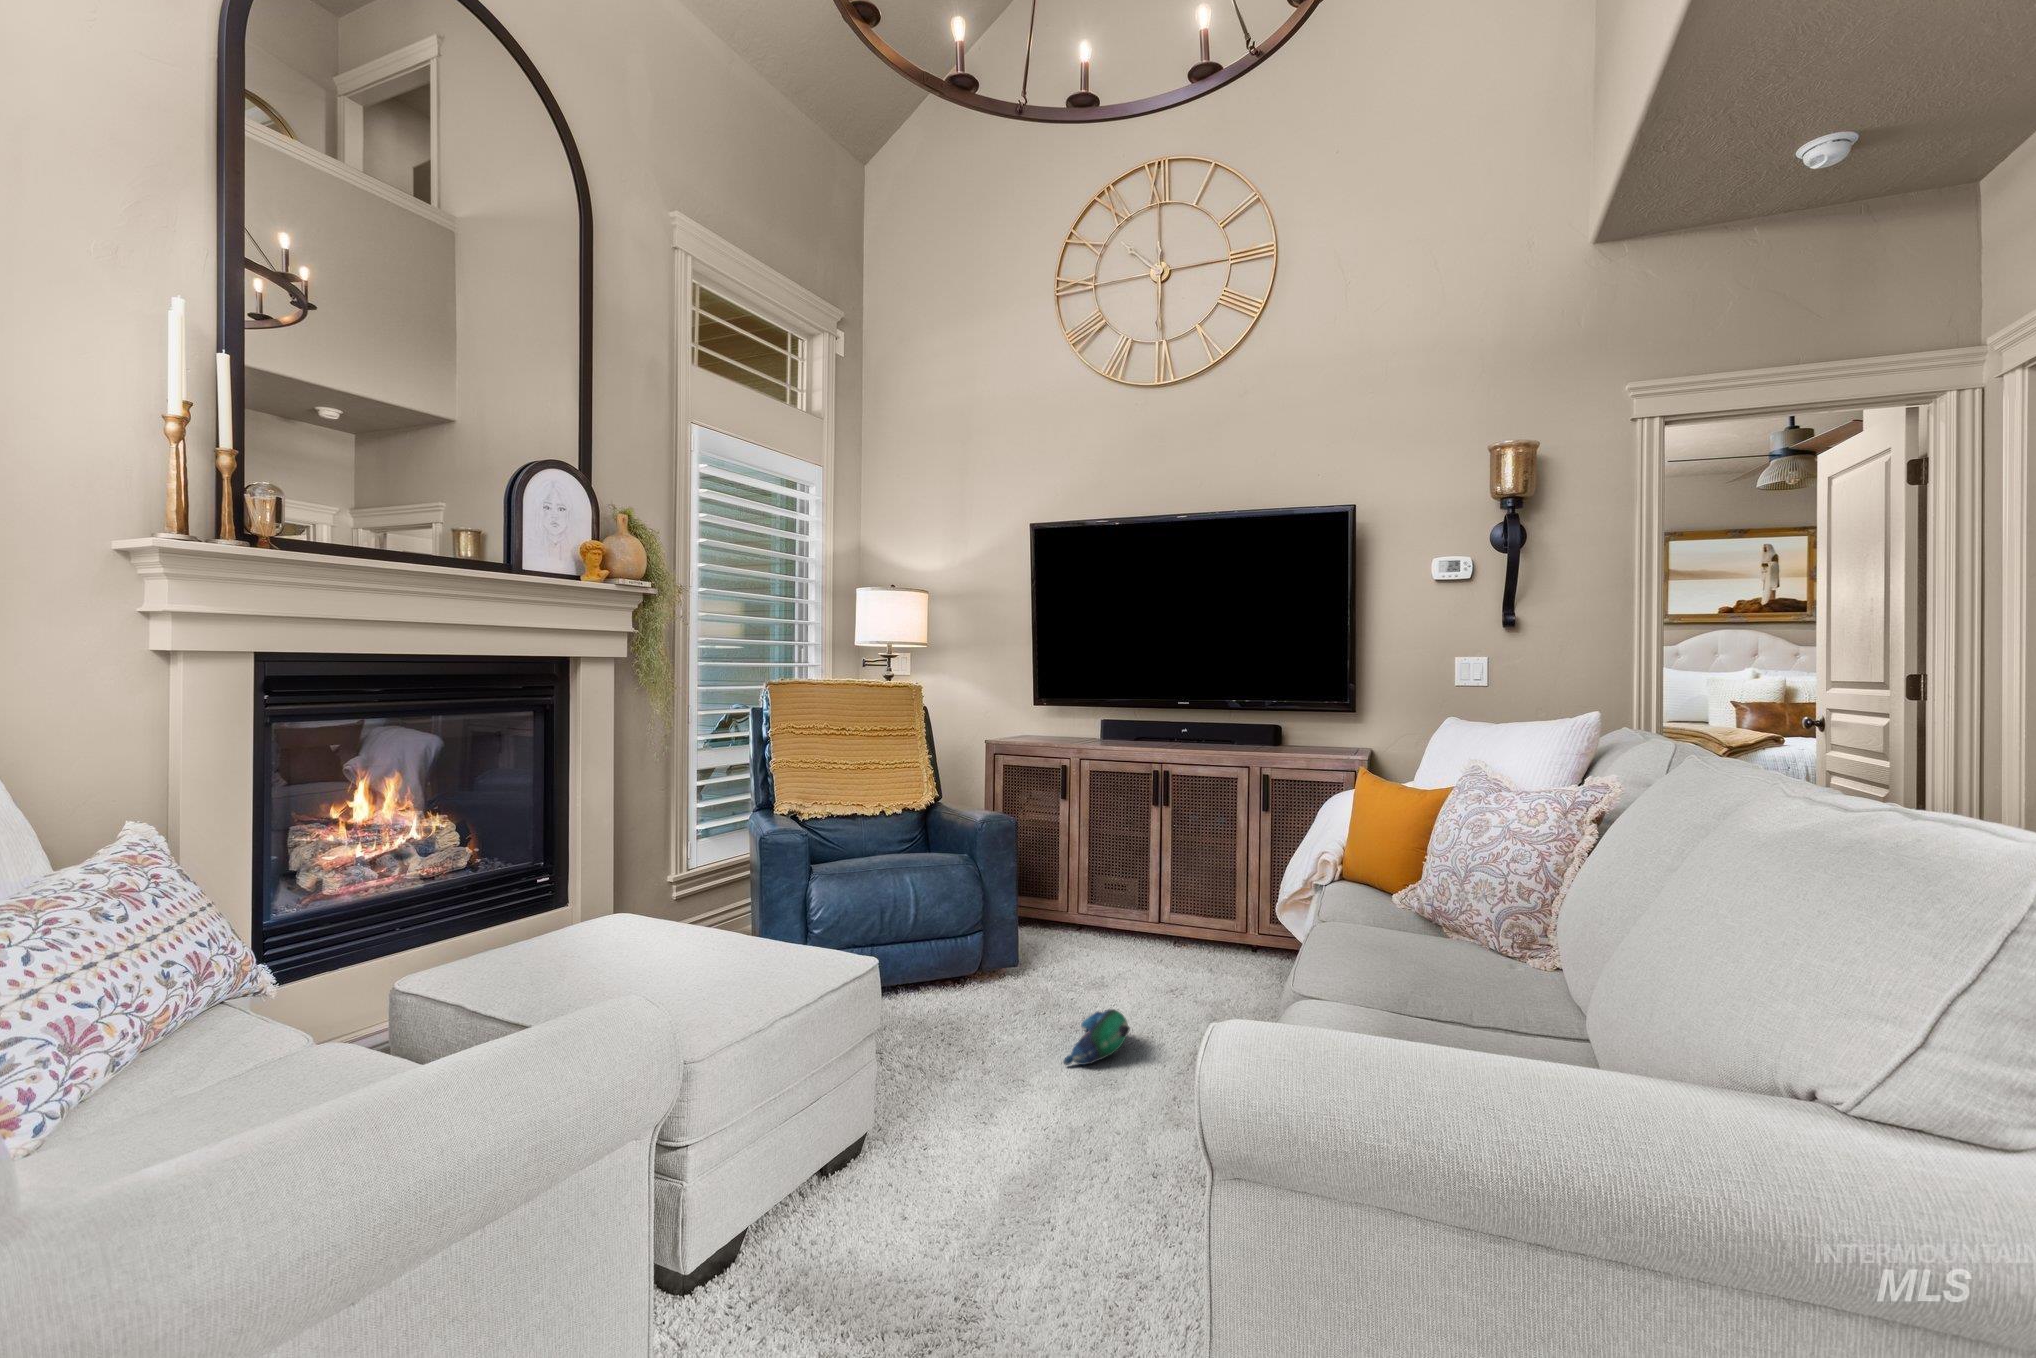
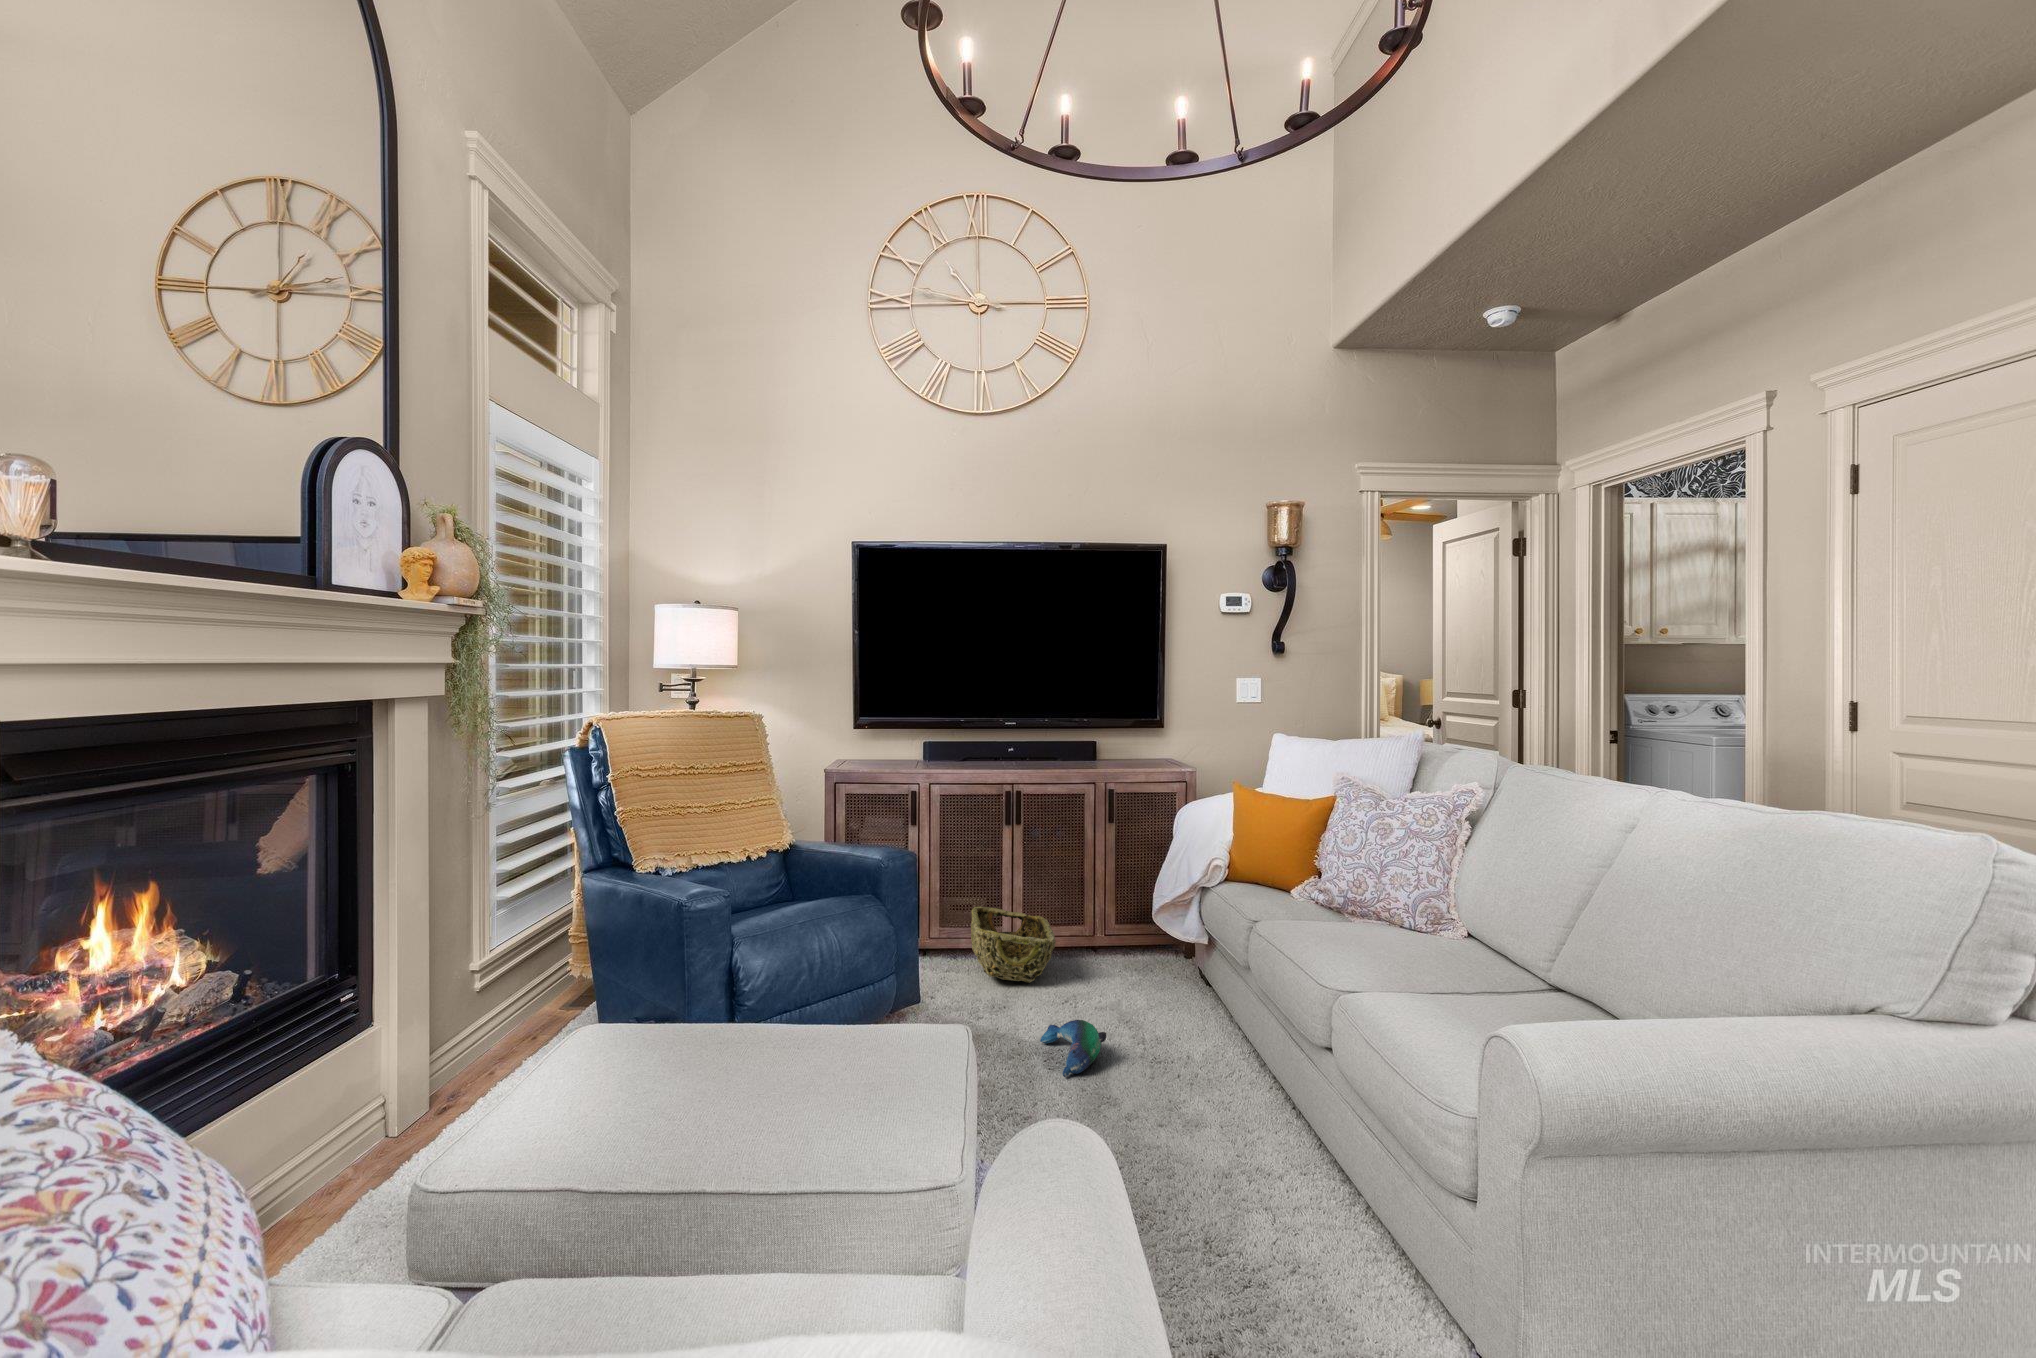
woven basket: none [1083,887,1187,970] -> present [971,906,1056,983]

